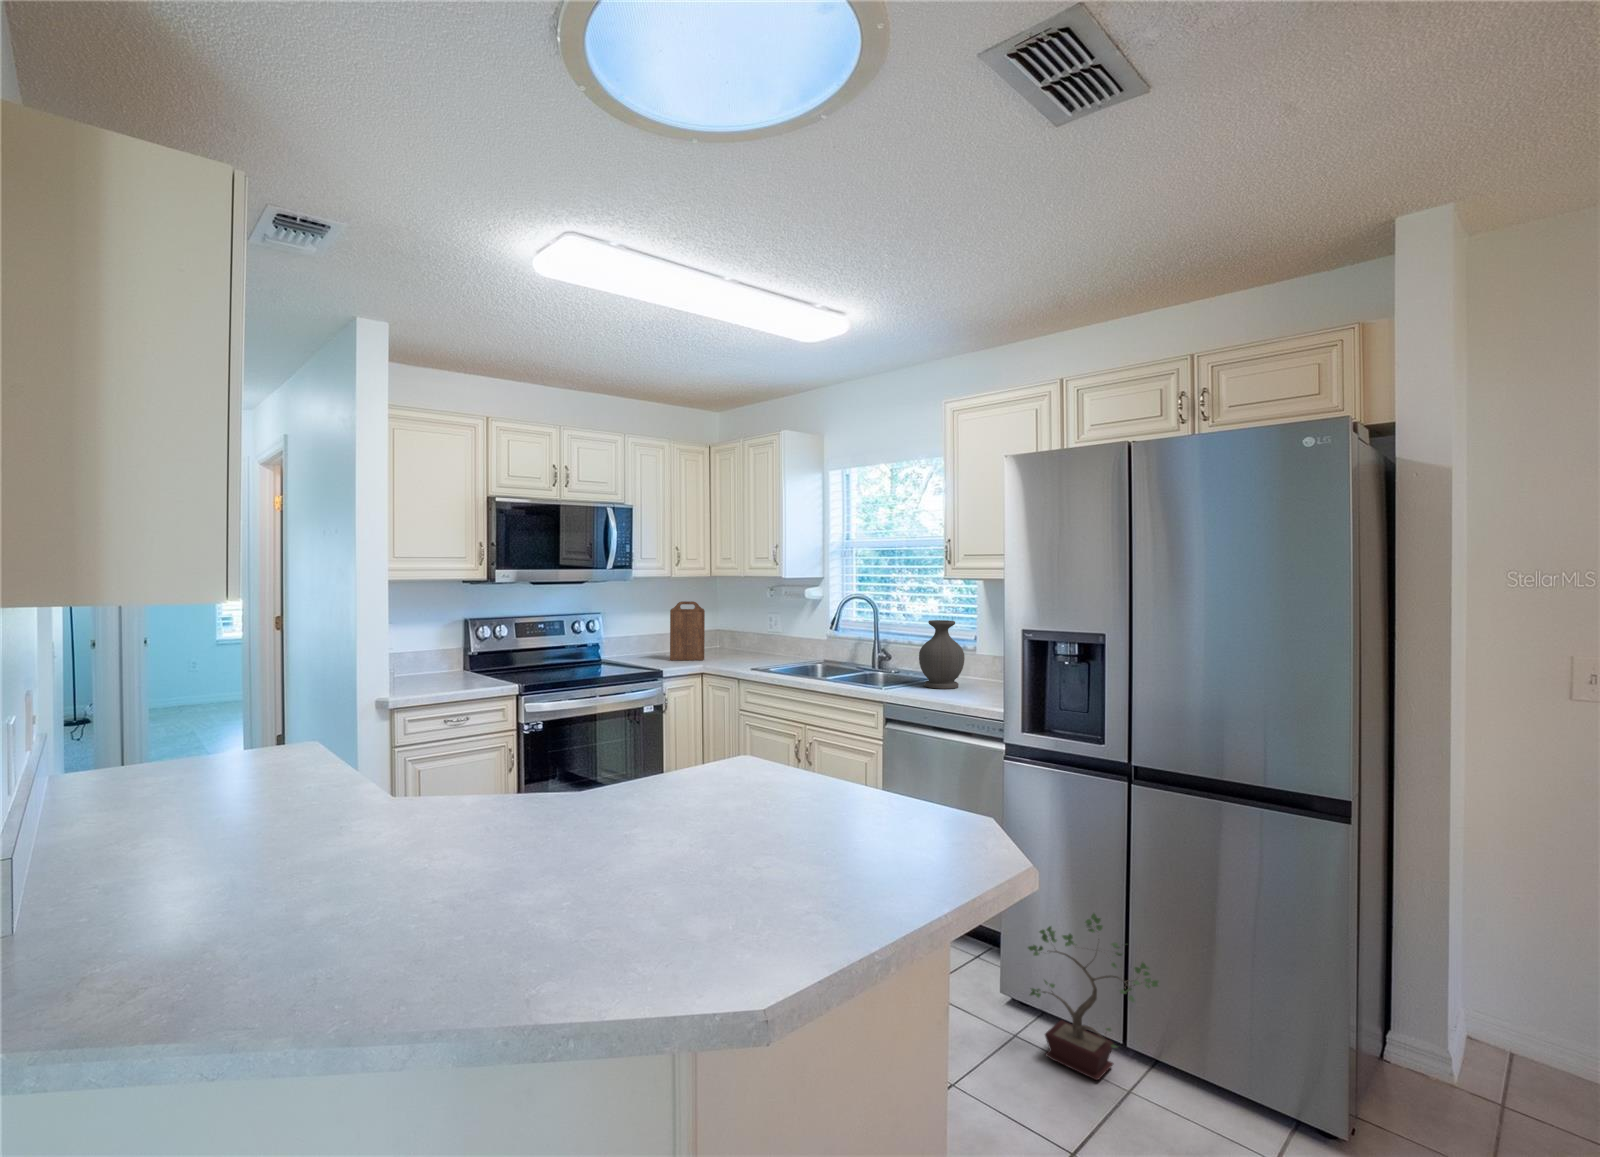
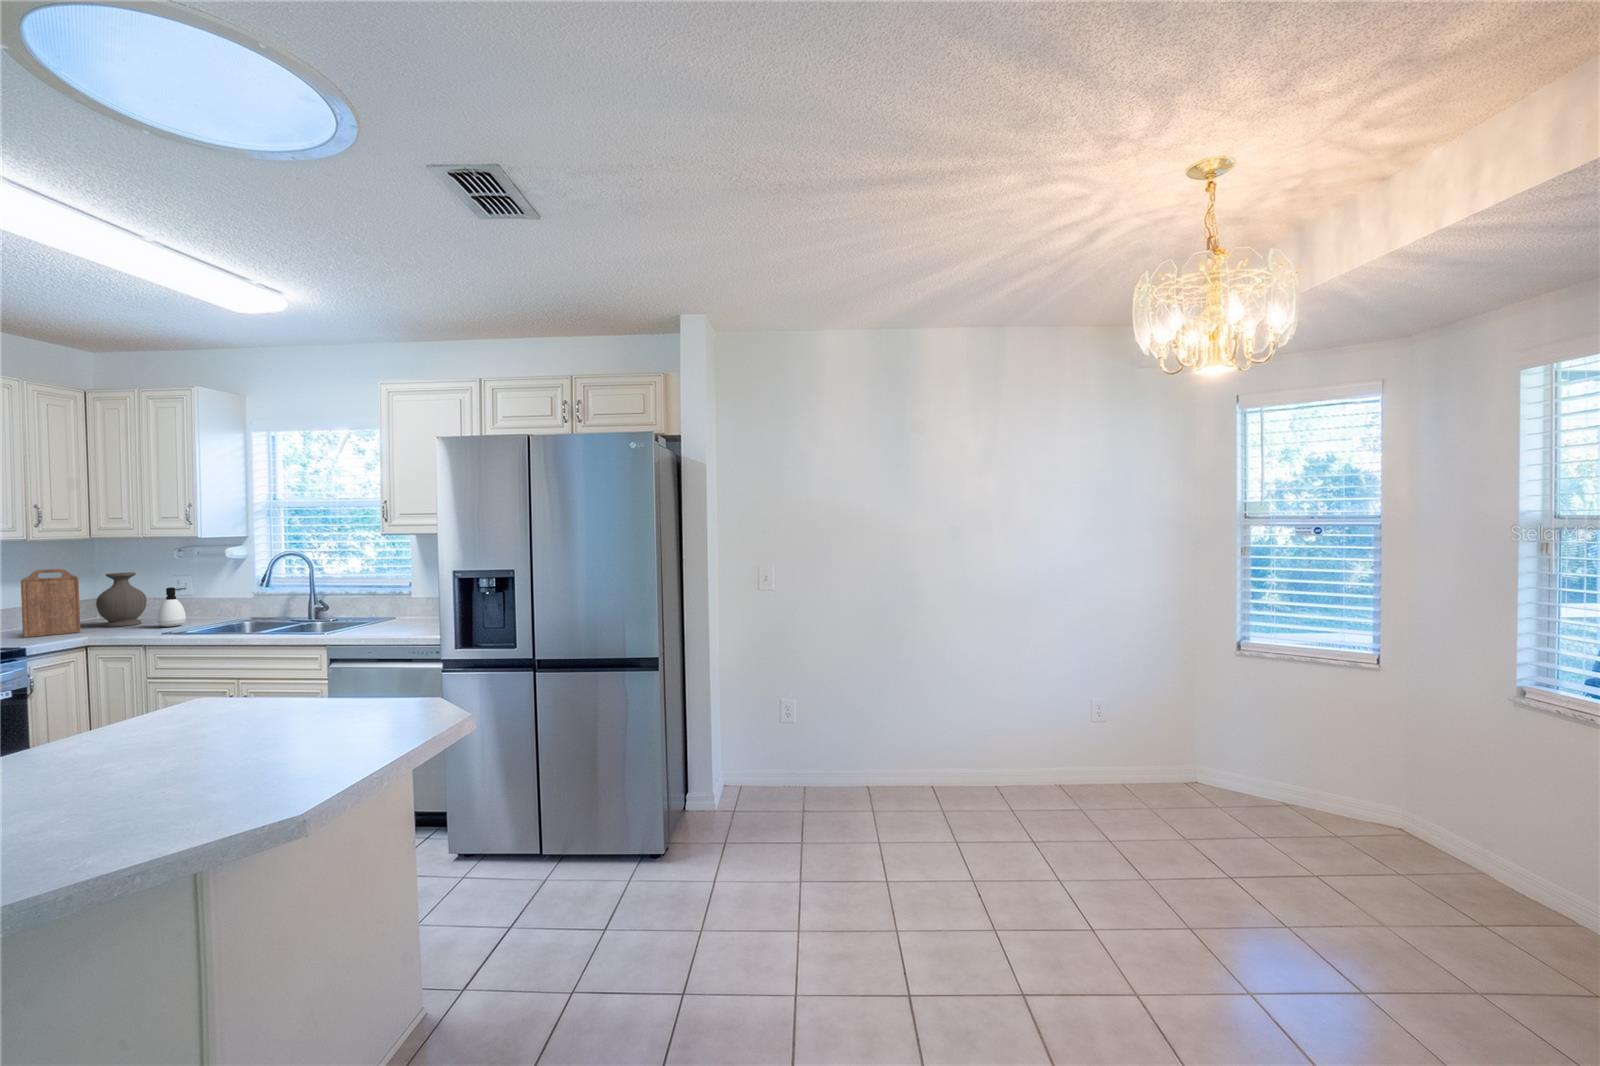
vase: present [919,620,965,689] -> present [96,572,147,627]
soap dispenser: none [754,625,775,662] -> present [157,587,186,627]
potted plant: present [1028,913,1158,1080] -> none [462,764,556,877]

